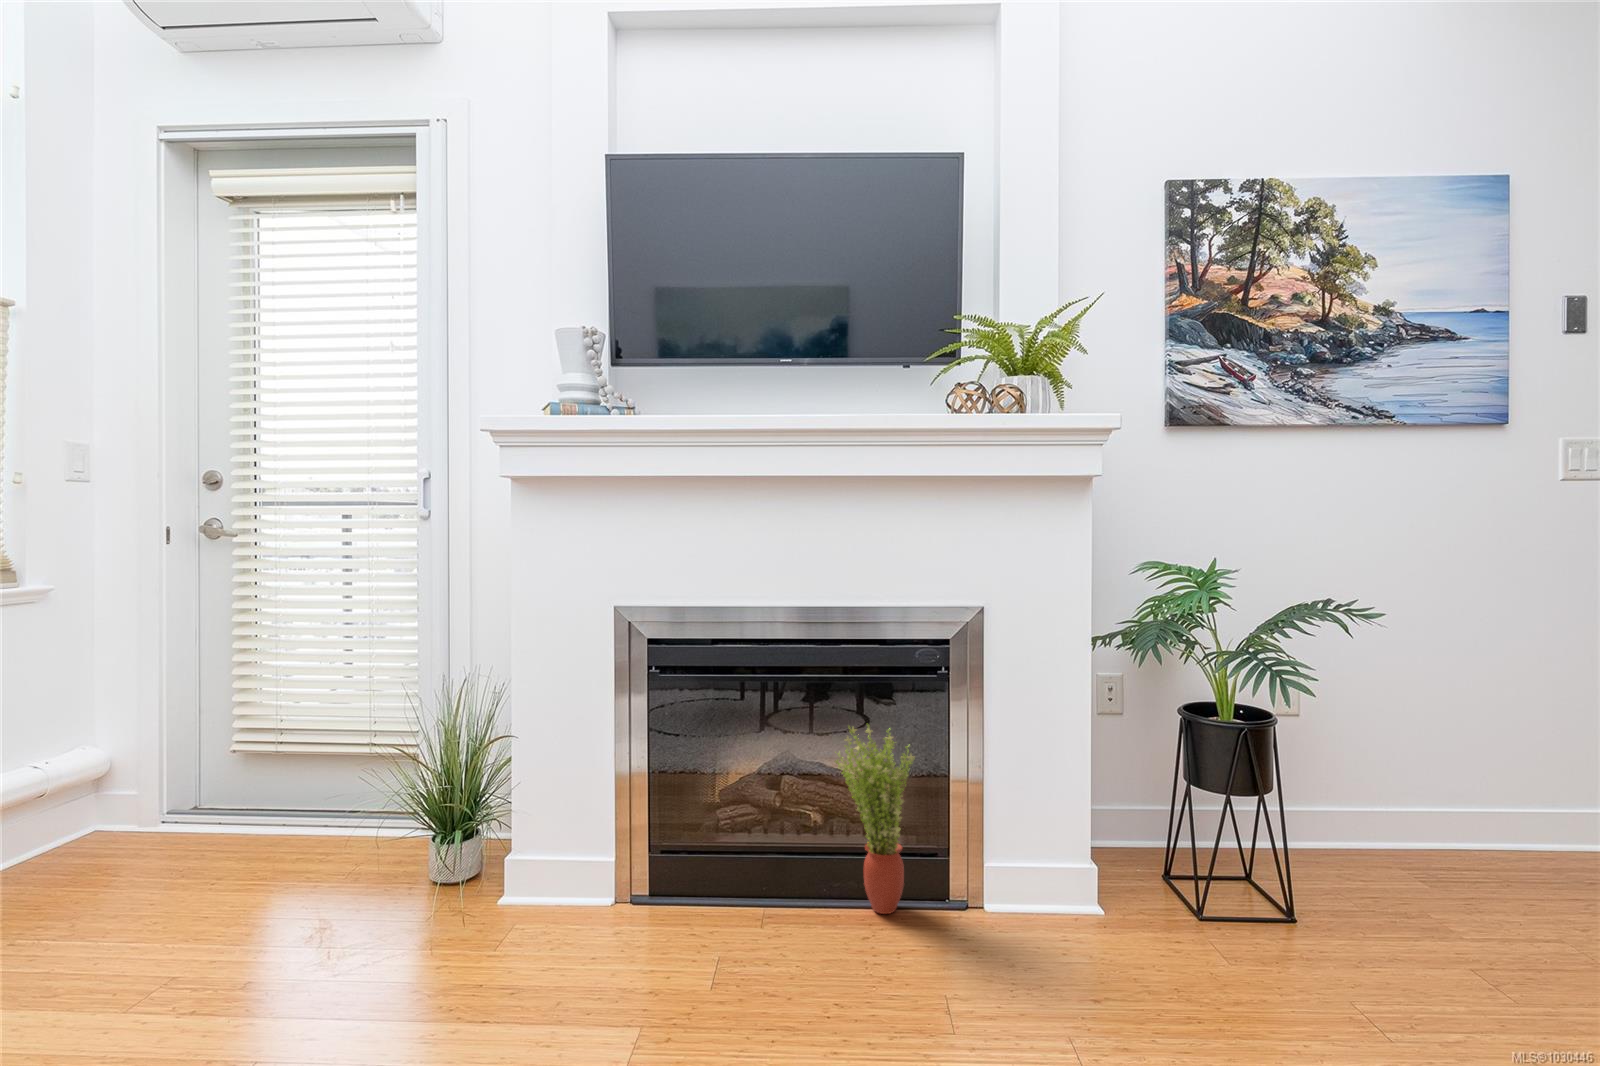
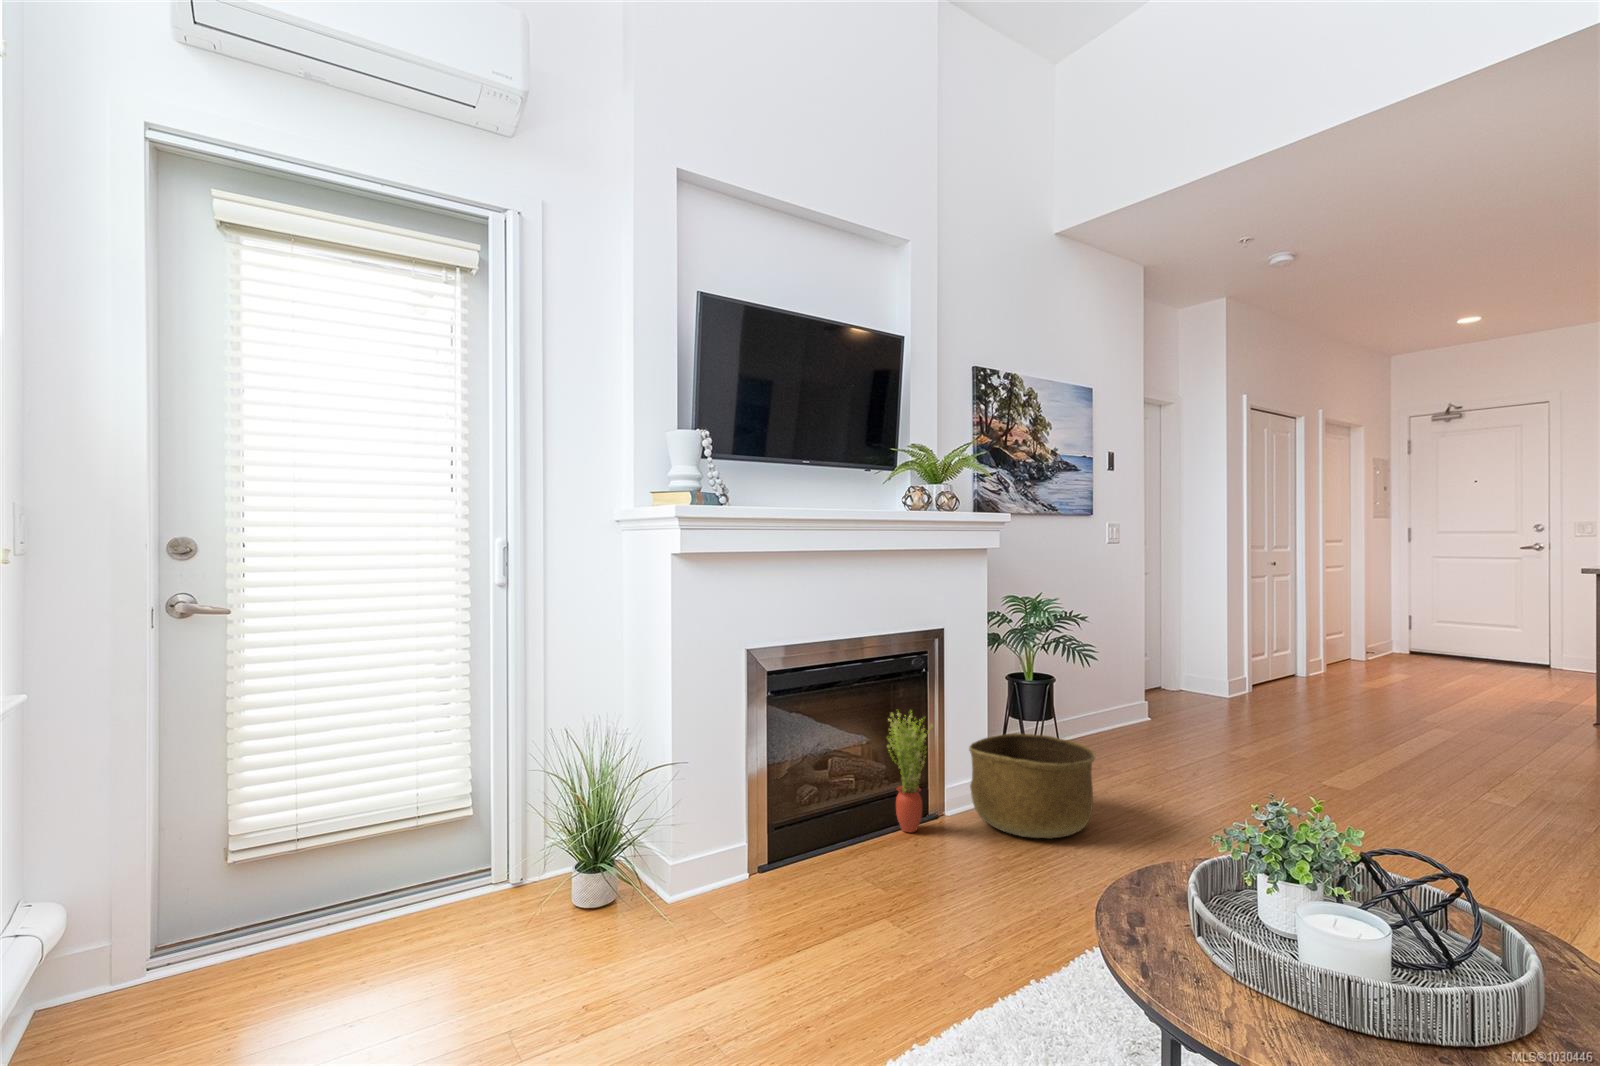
basket: none [980,799,1208,1010] -> present [969,733,1095,839]

